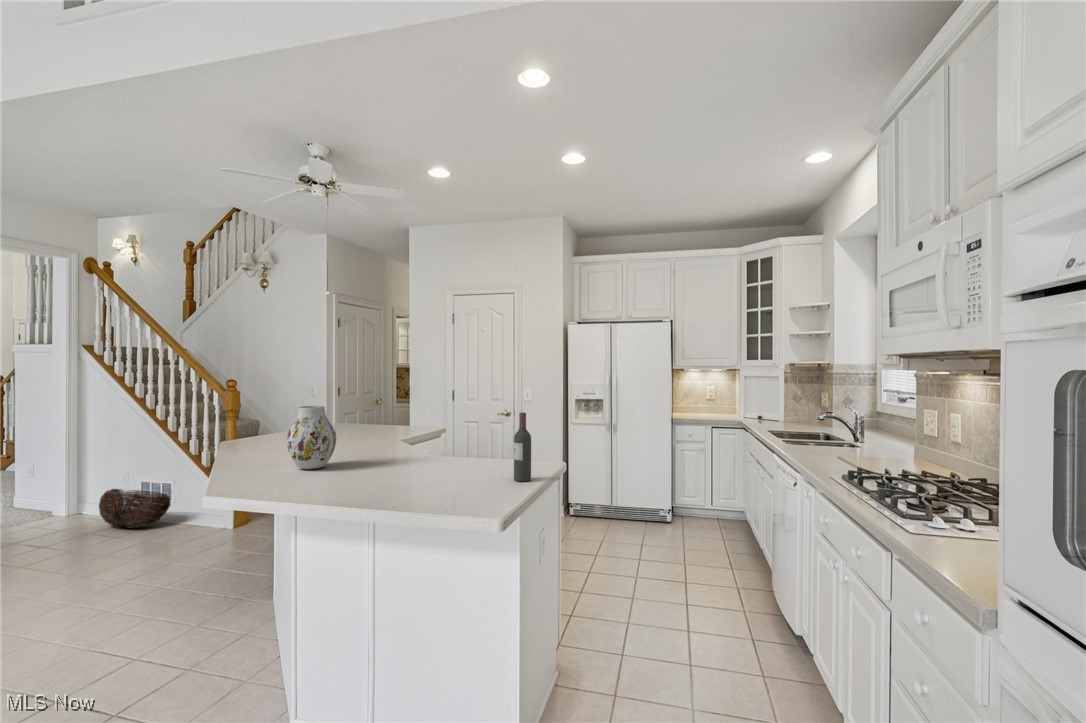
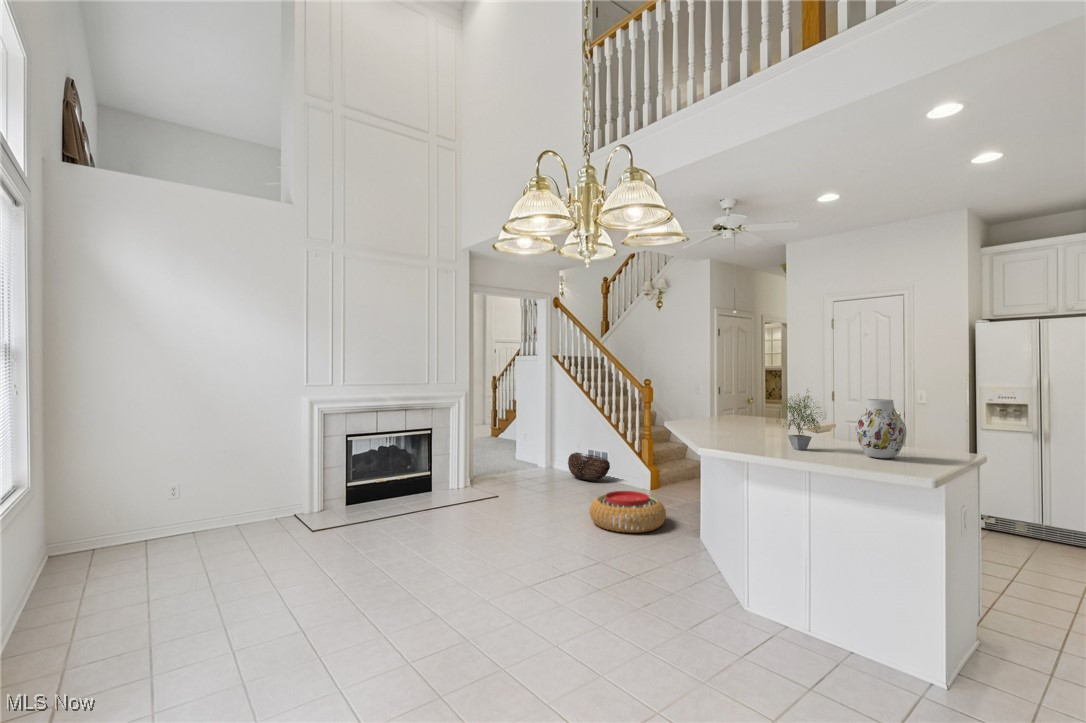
potted plant: none [345,404,422,491] -> present [776,389,826,450]
vase: present [287,406,336,469] -> present [856,399,906,458]
wine bottle: present [514,413,531,481] -> none [915,399,933,456]
pouf: none [91,548,232,624] -> present [590,491,666,533]

